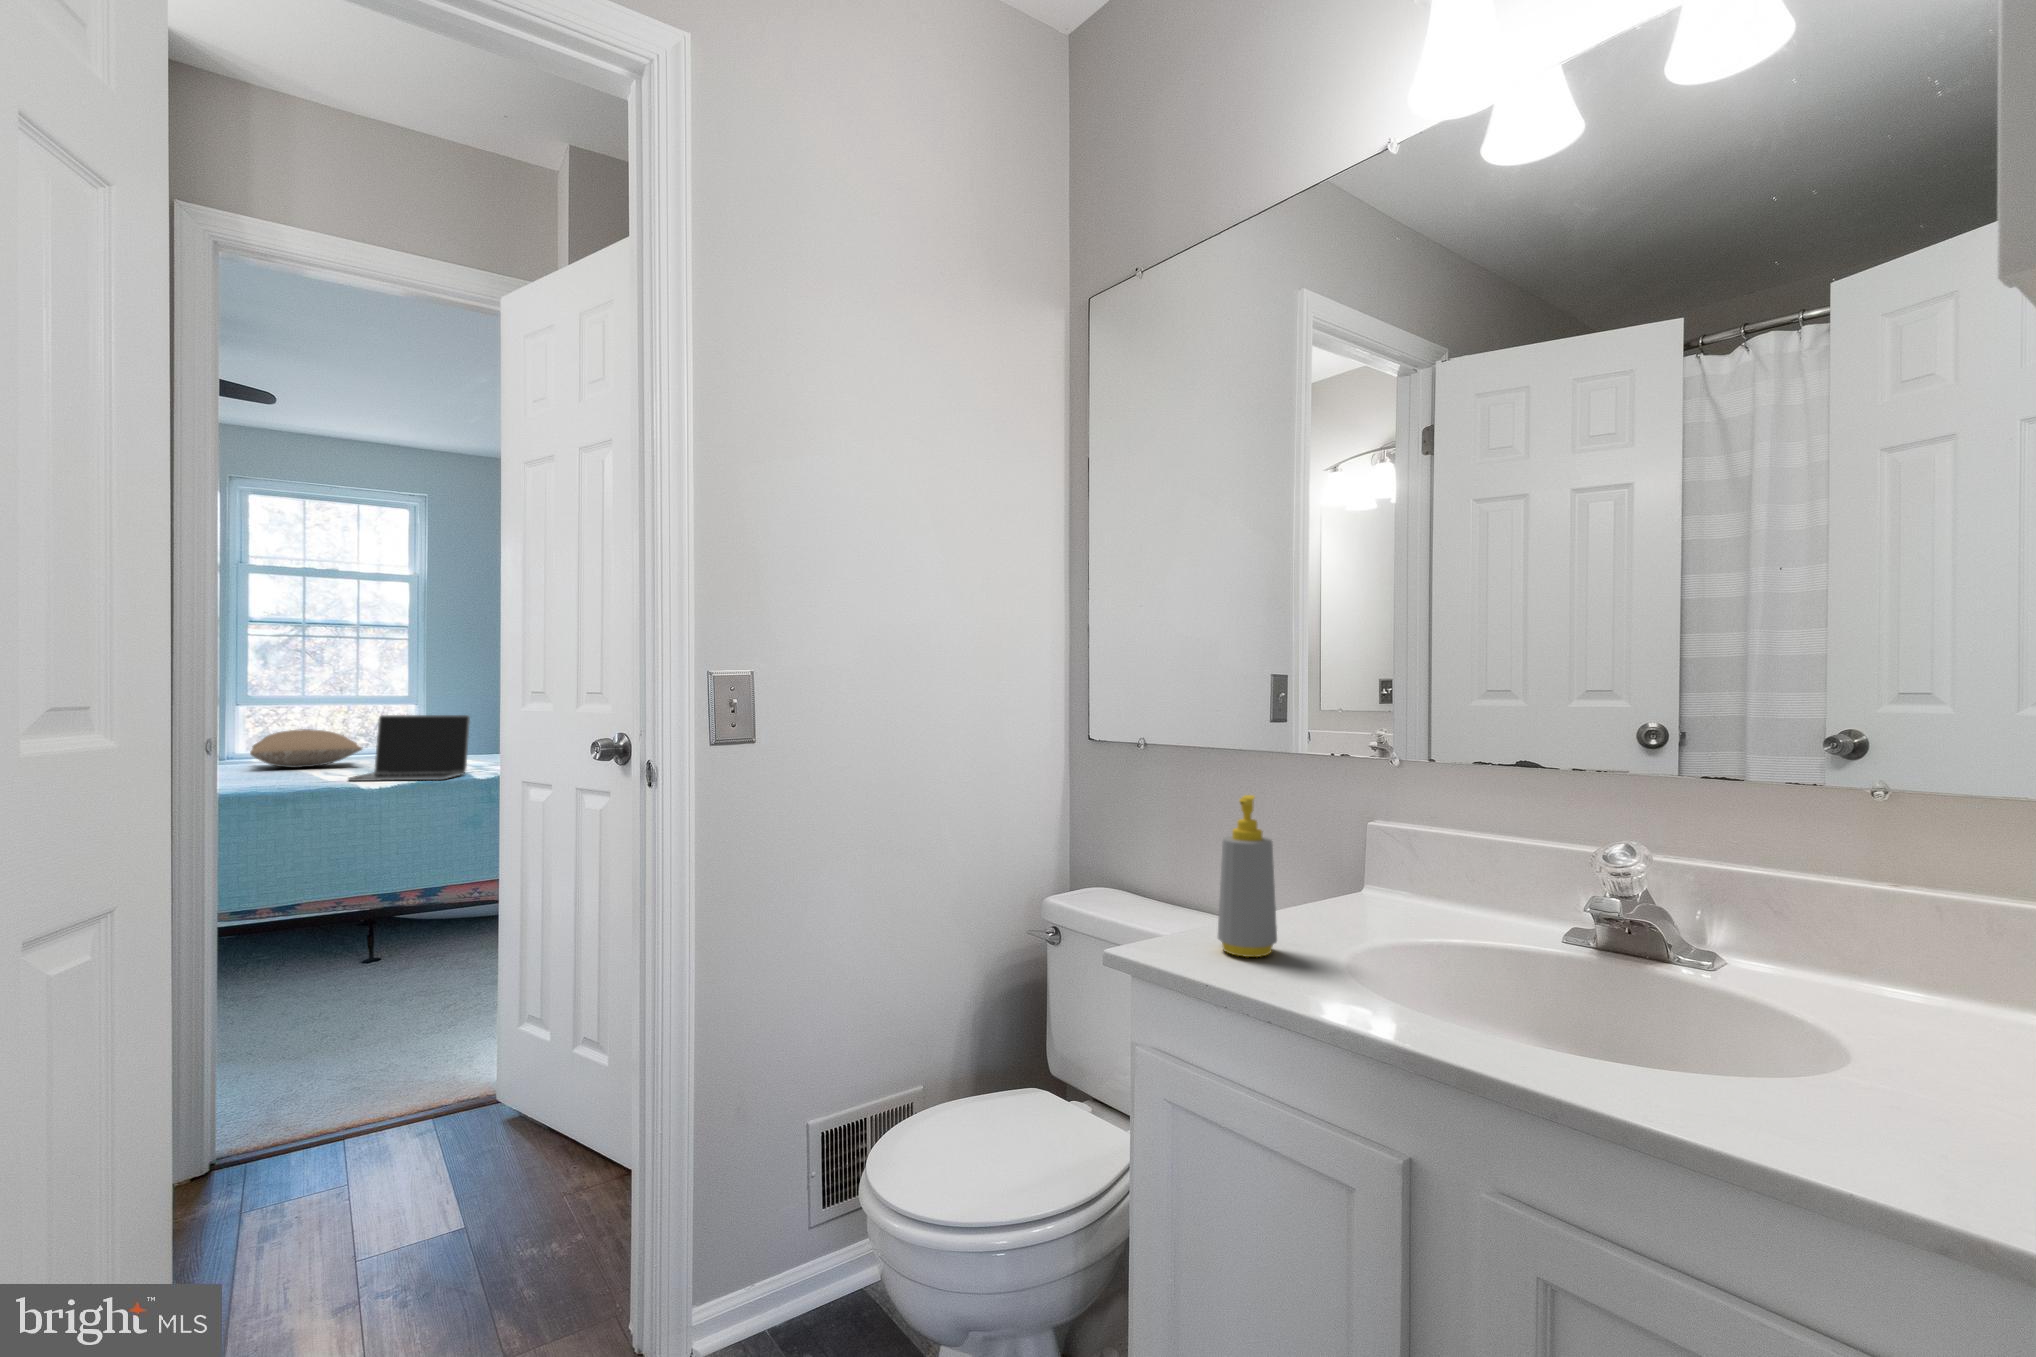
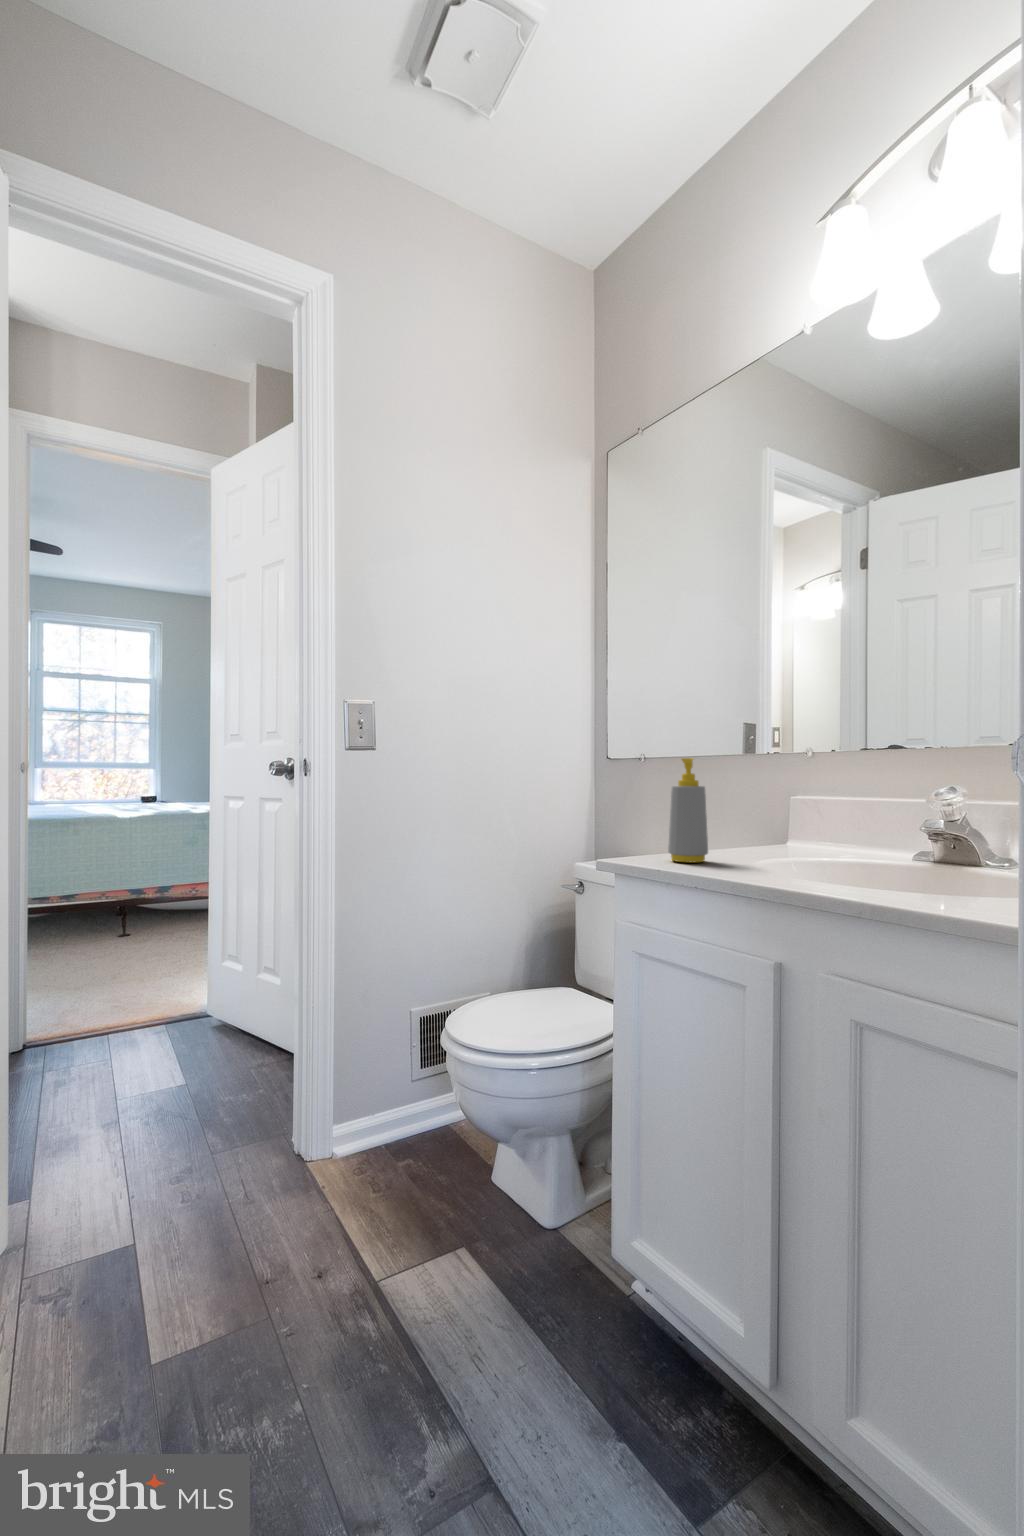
laptop: present [348,715,470,781] -> none [110,769,189,813]
pillow: present [250,729,362,768] -> none [47,781,119,807]

